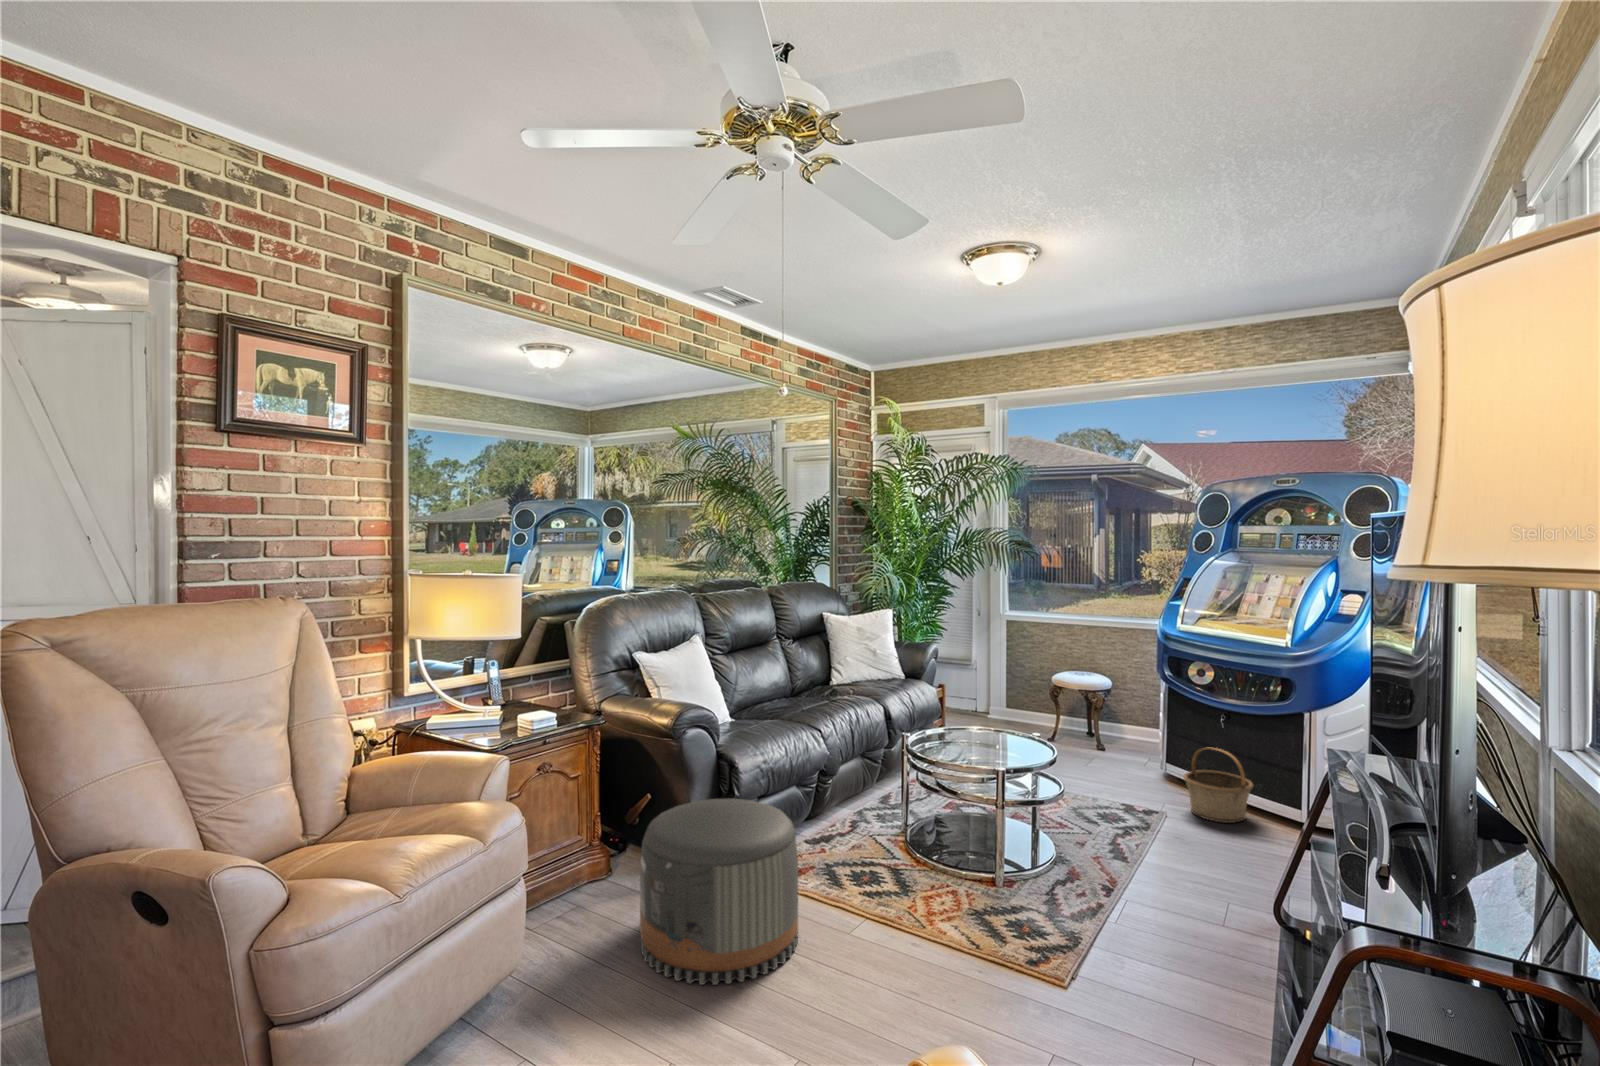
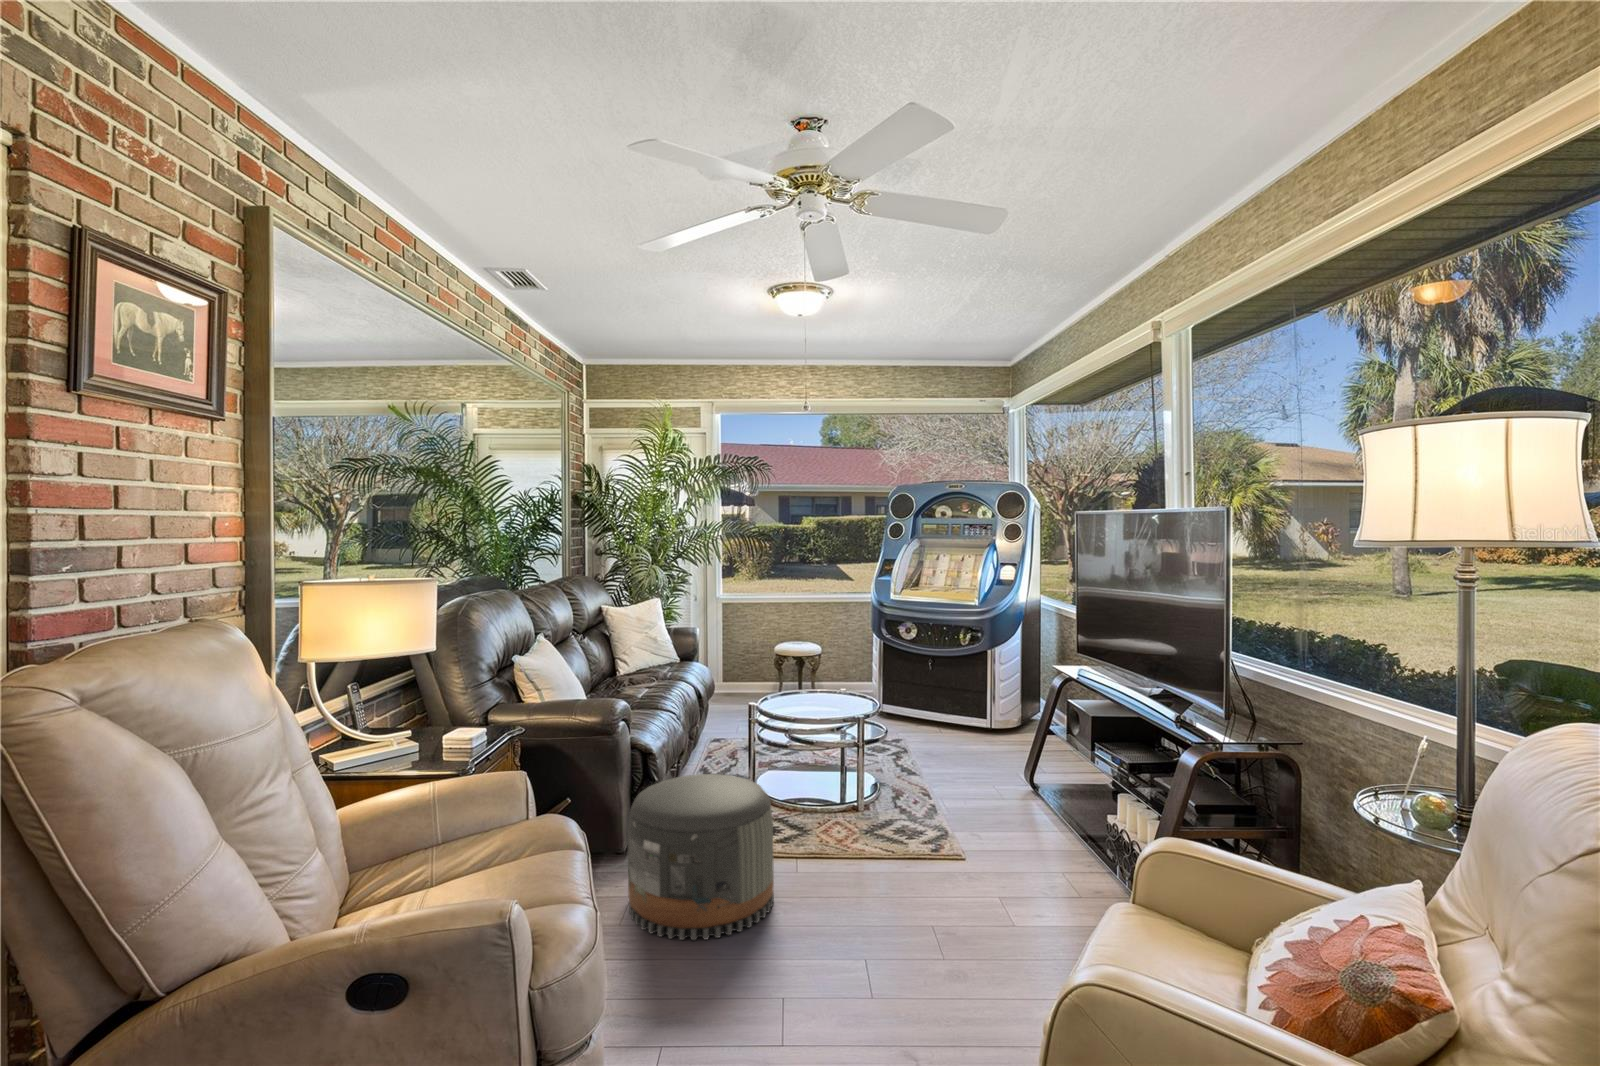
basket: present [1183,747,1254,823] -> none [913,685,959,738]

